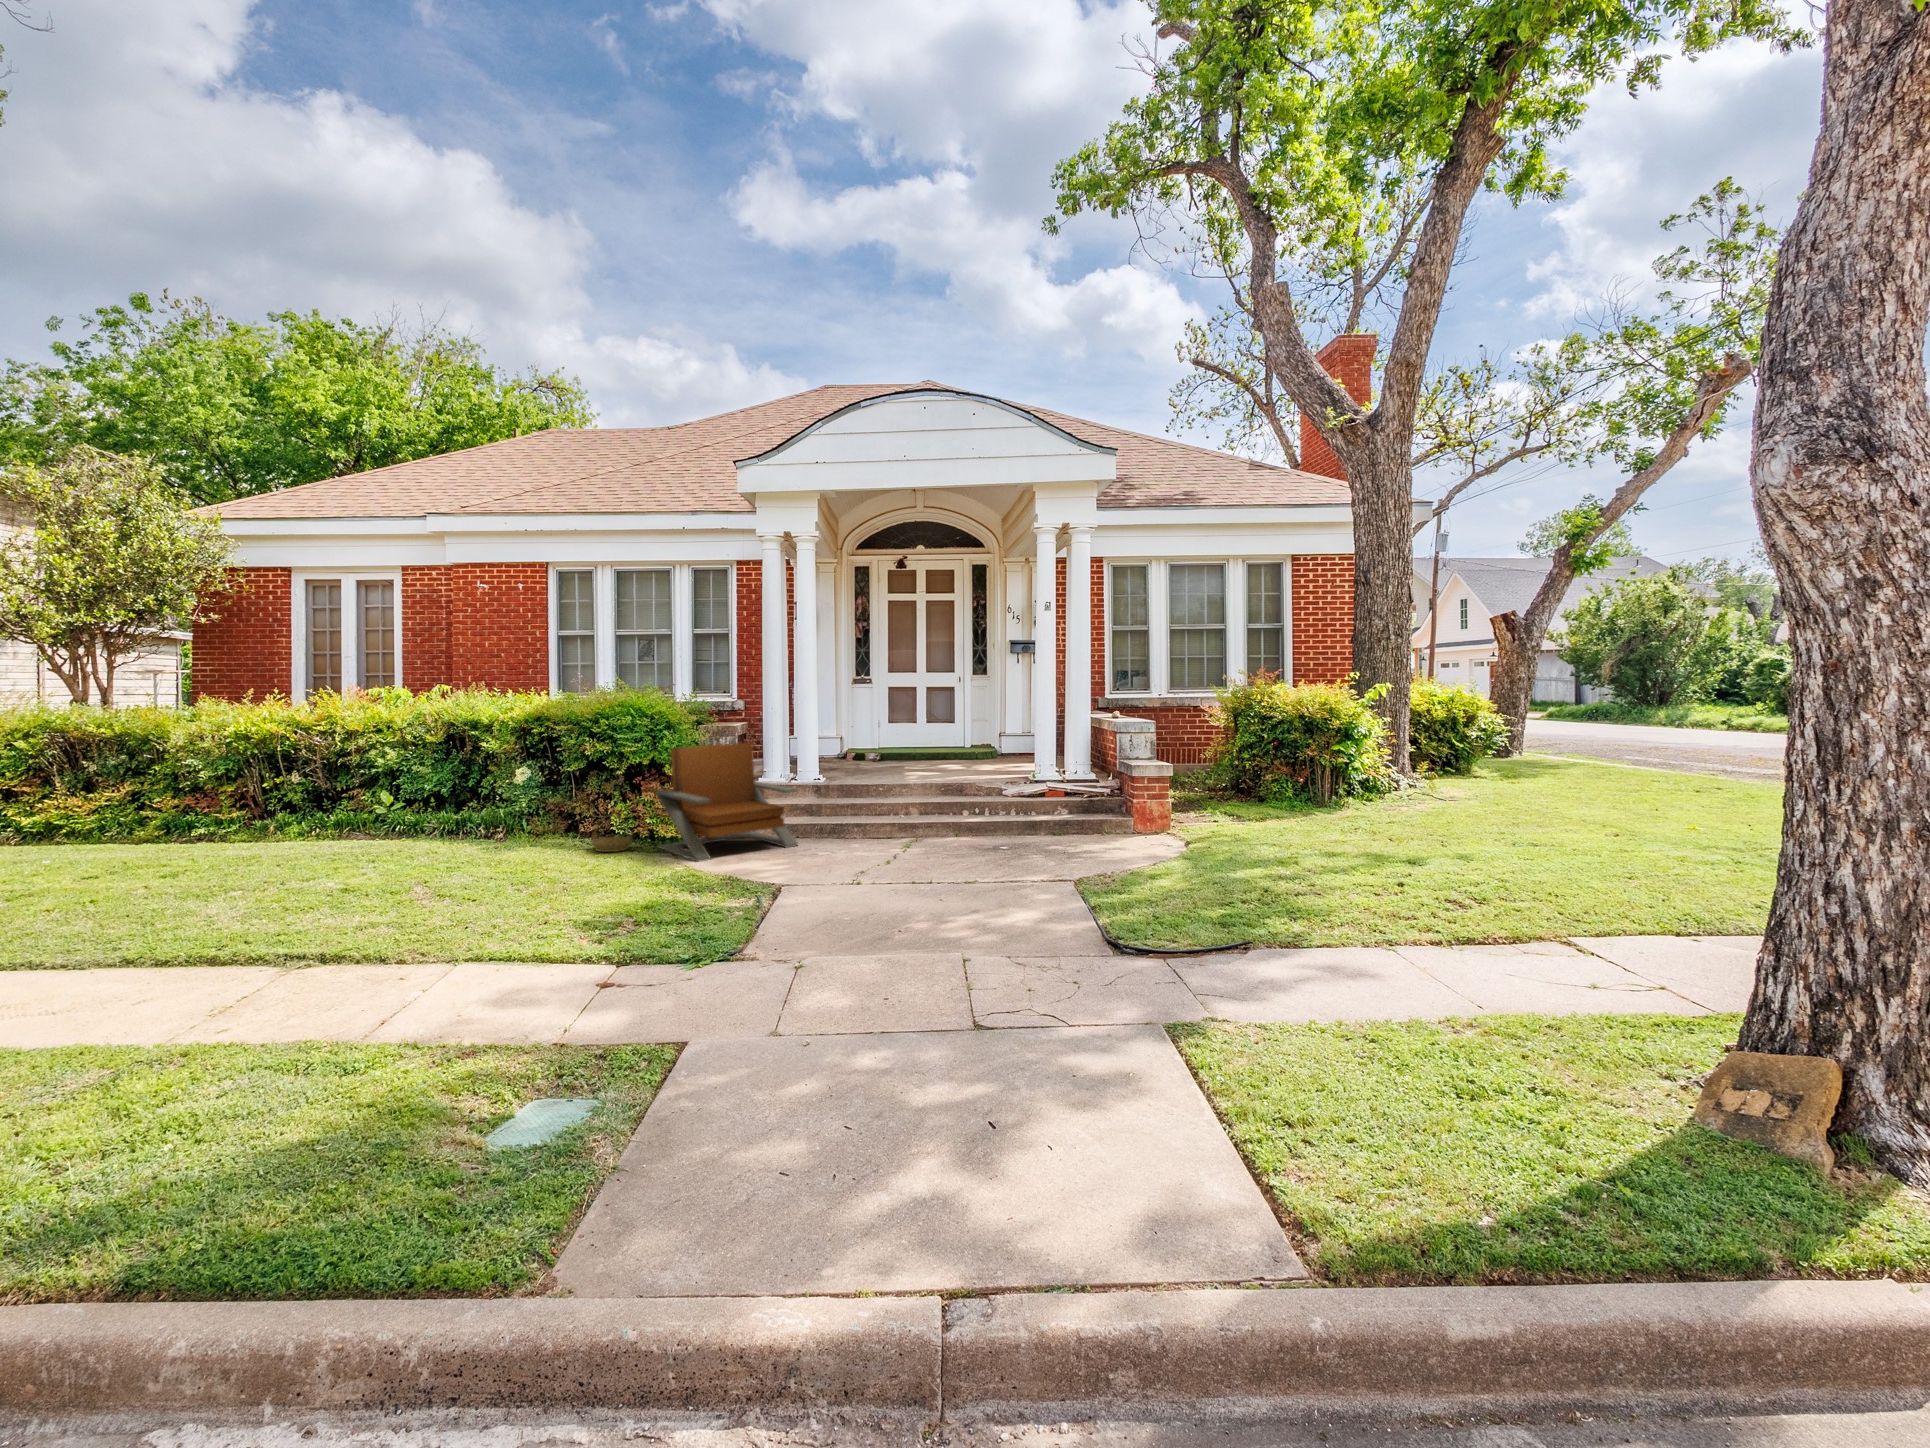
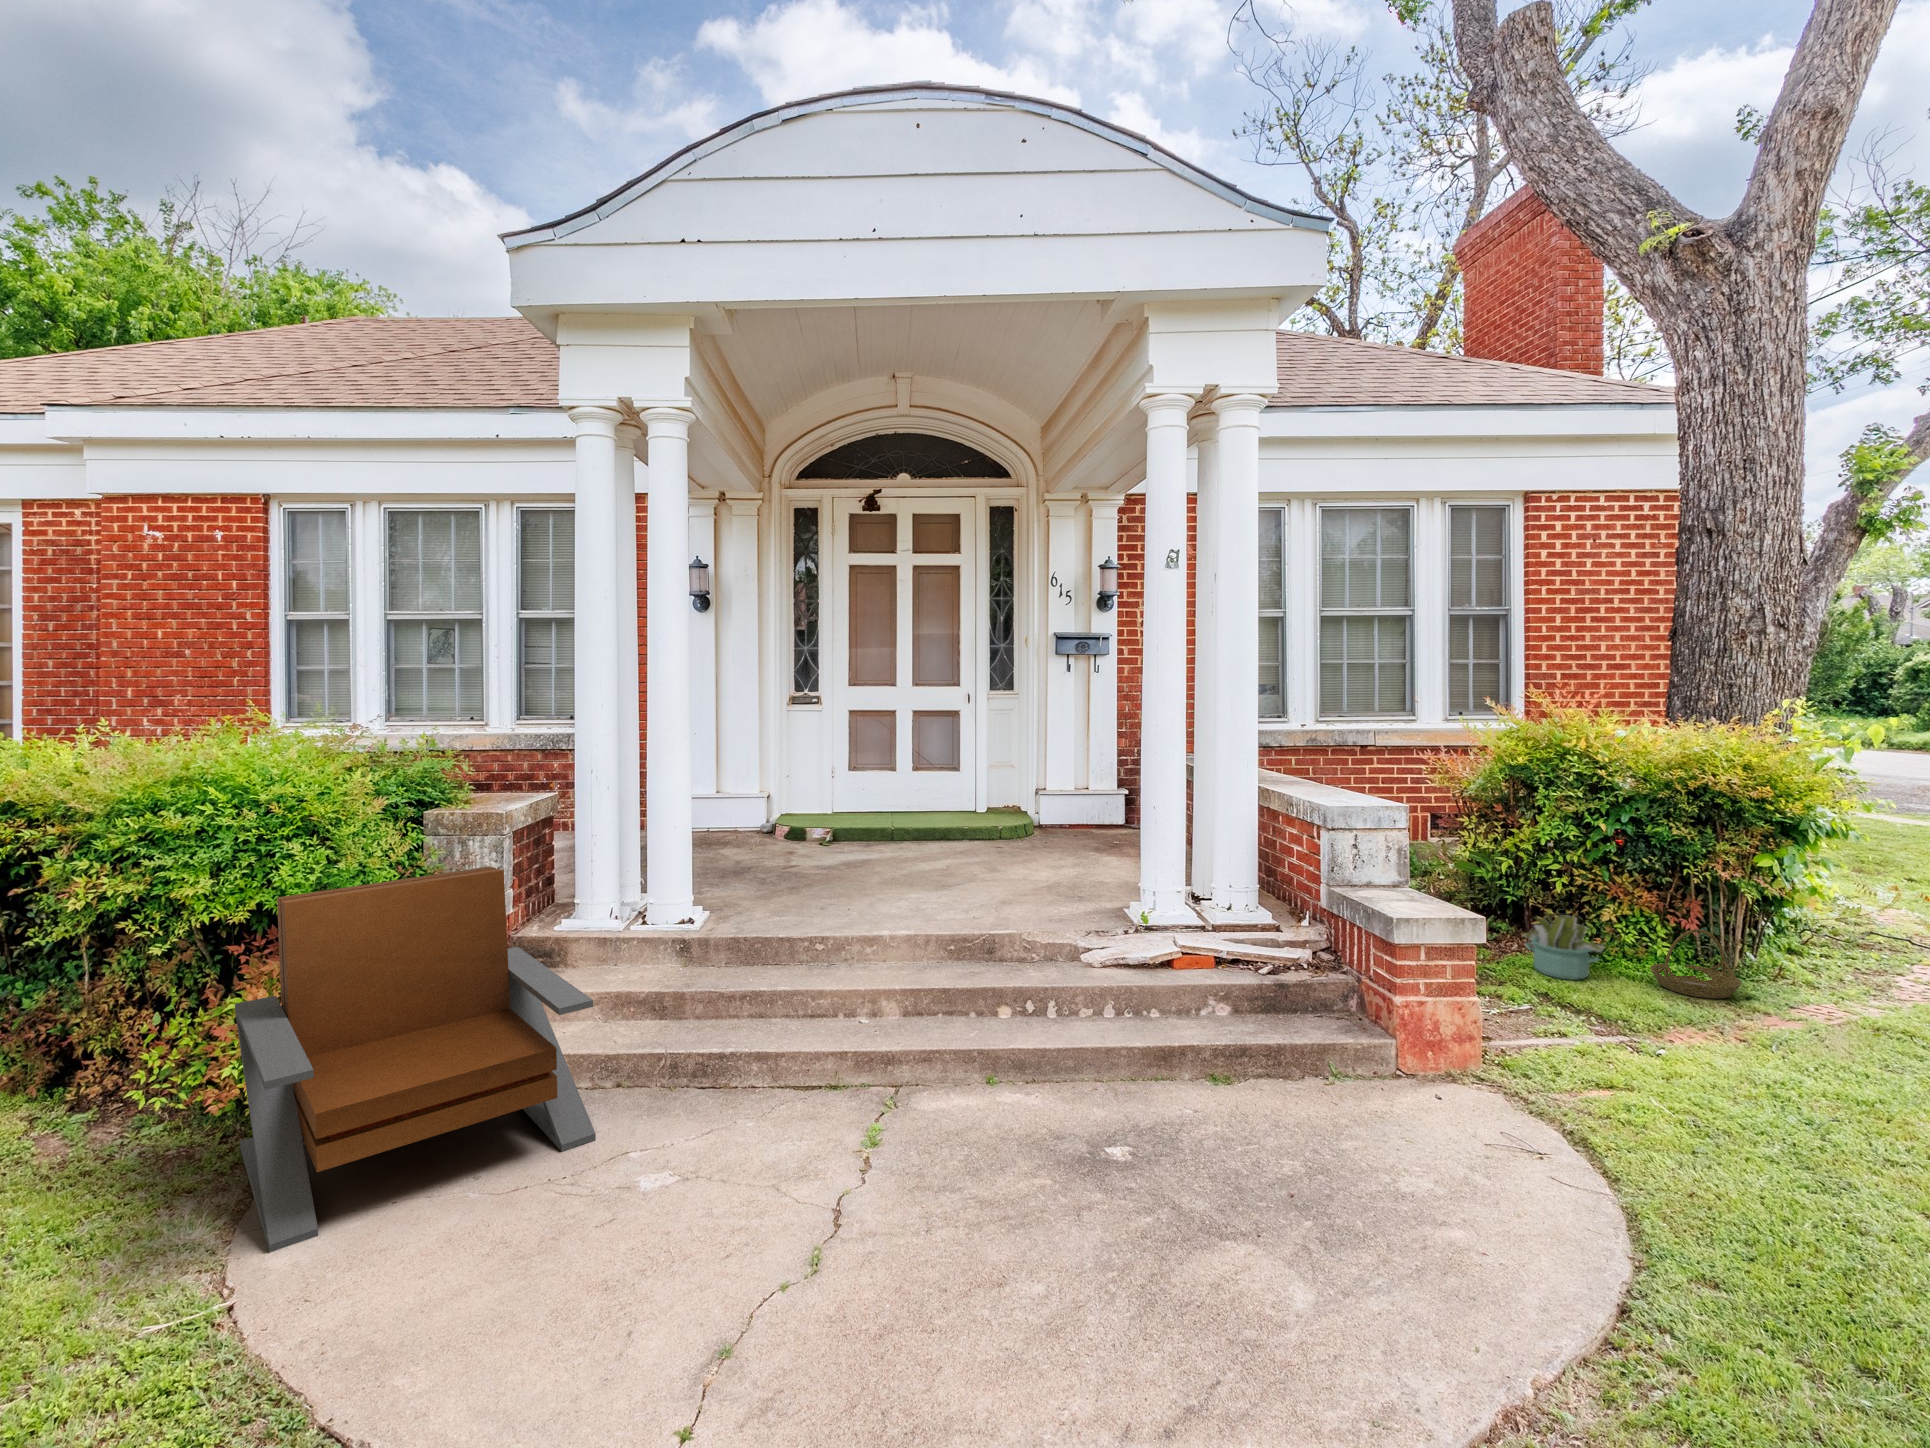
decorative plant: none [1232,782,1268,812] -> present [1524,915,1604,980]
basket: present [591,815,633,852] -> present [1650,929,1742,999]

